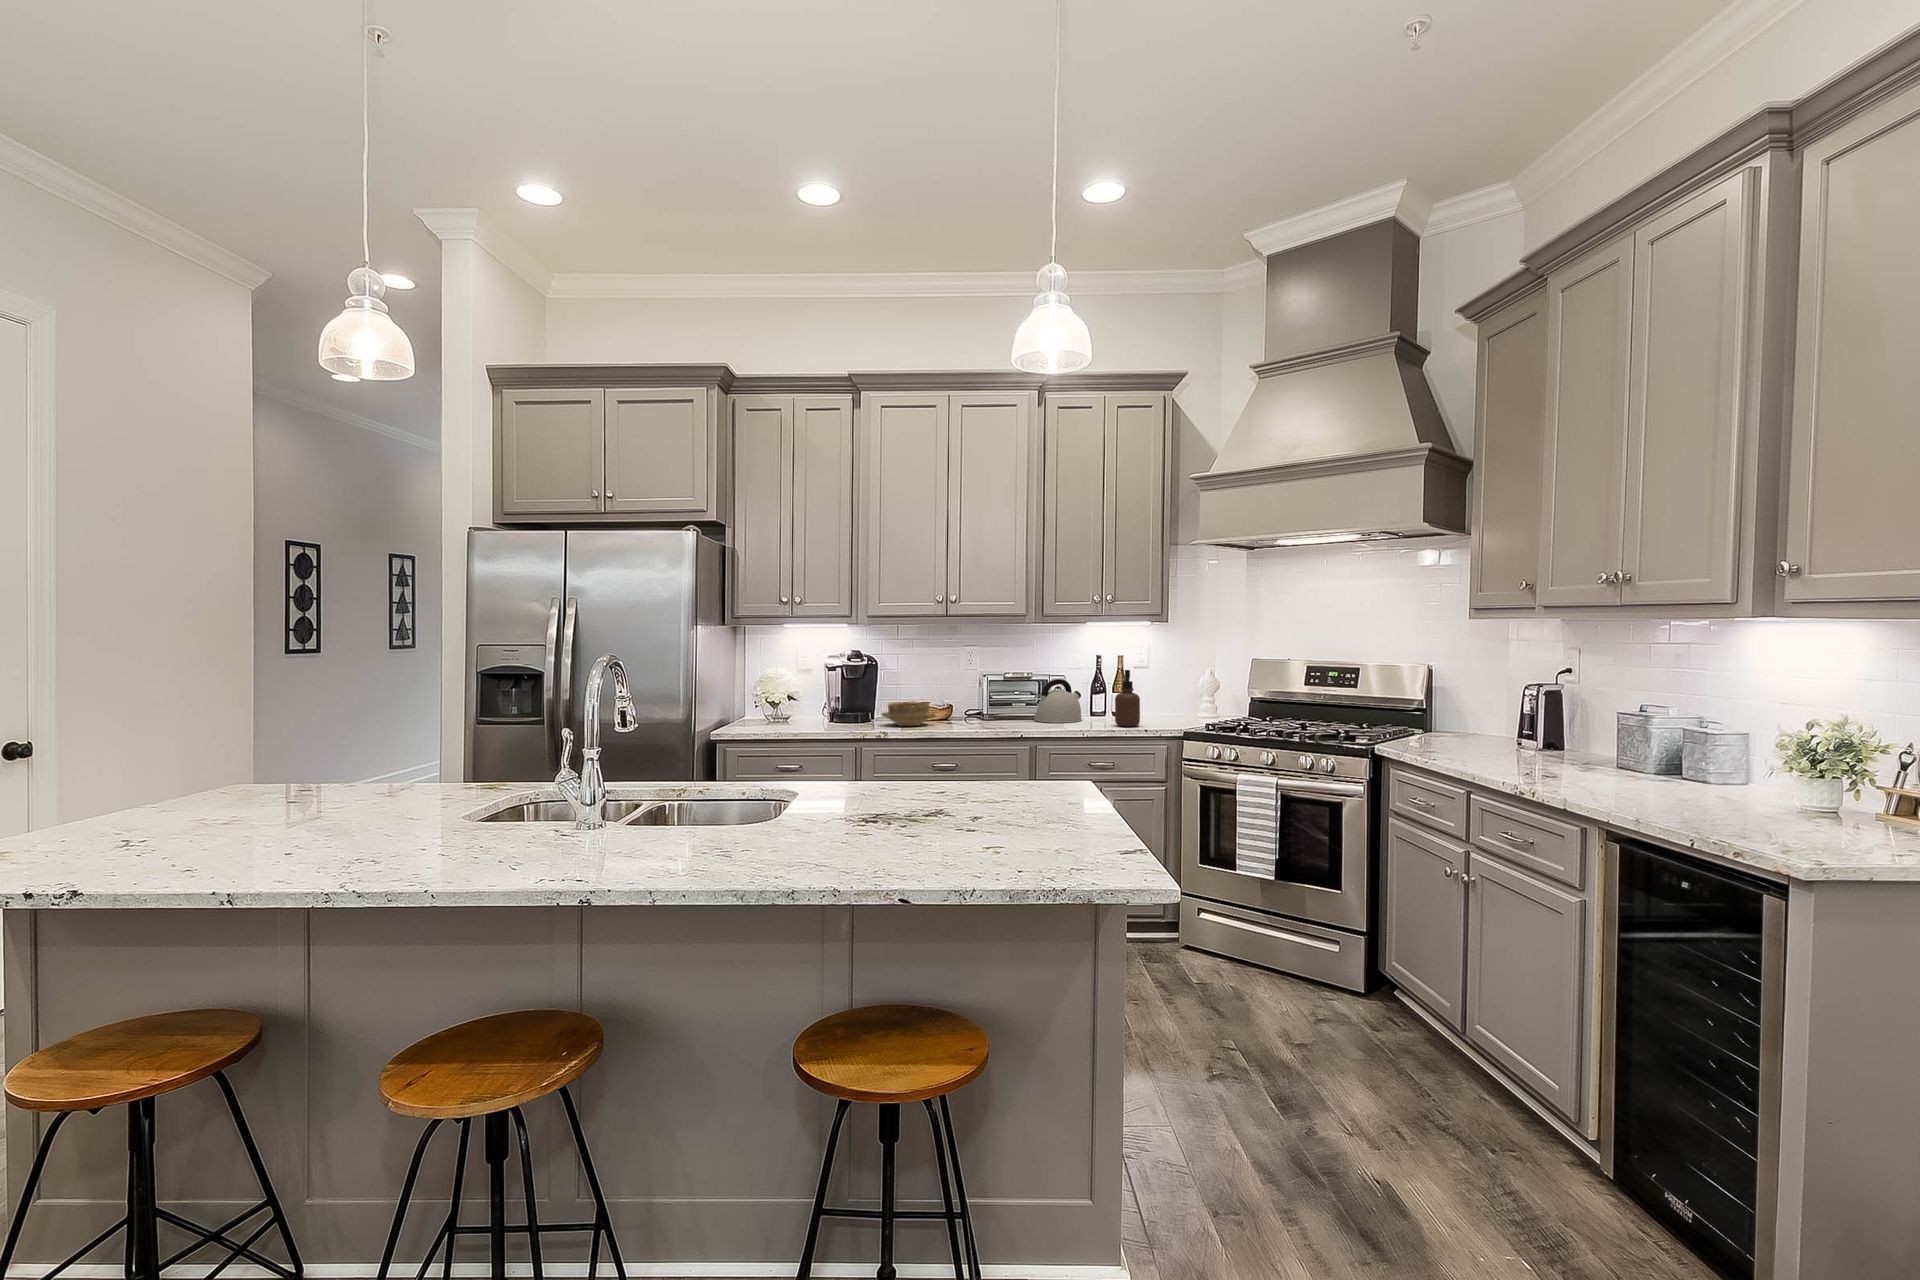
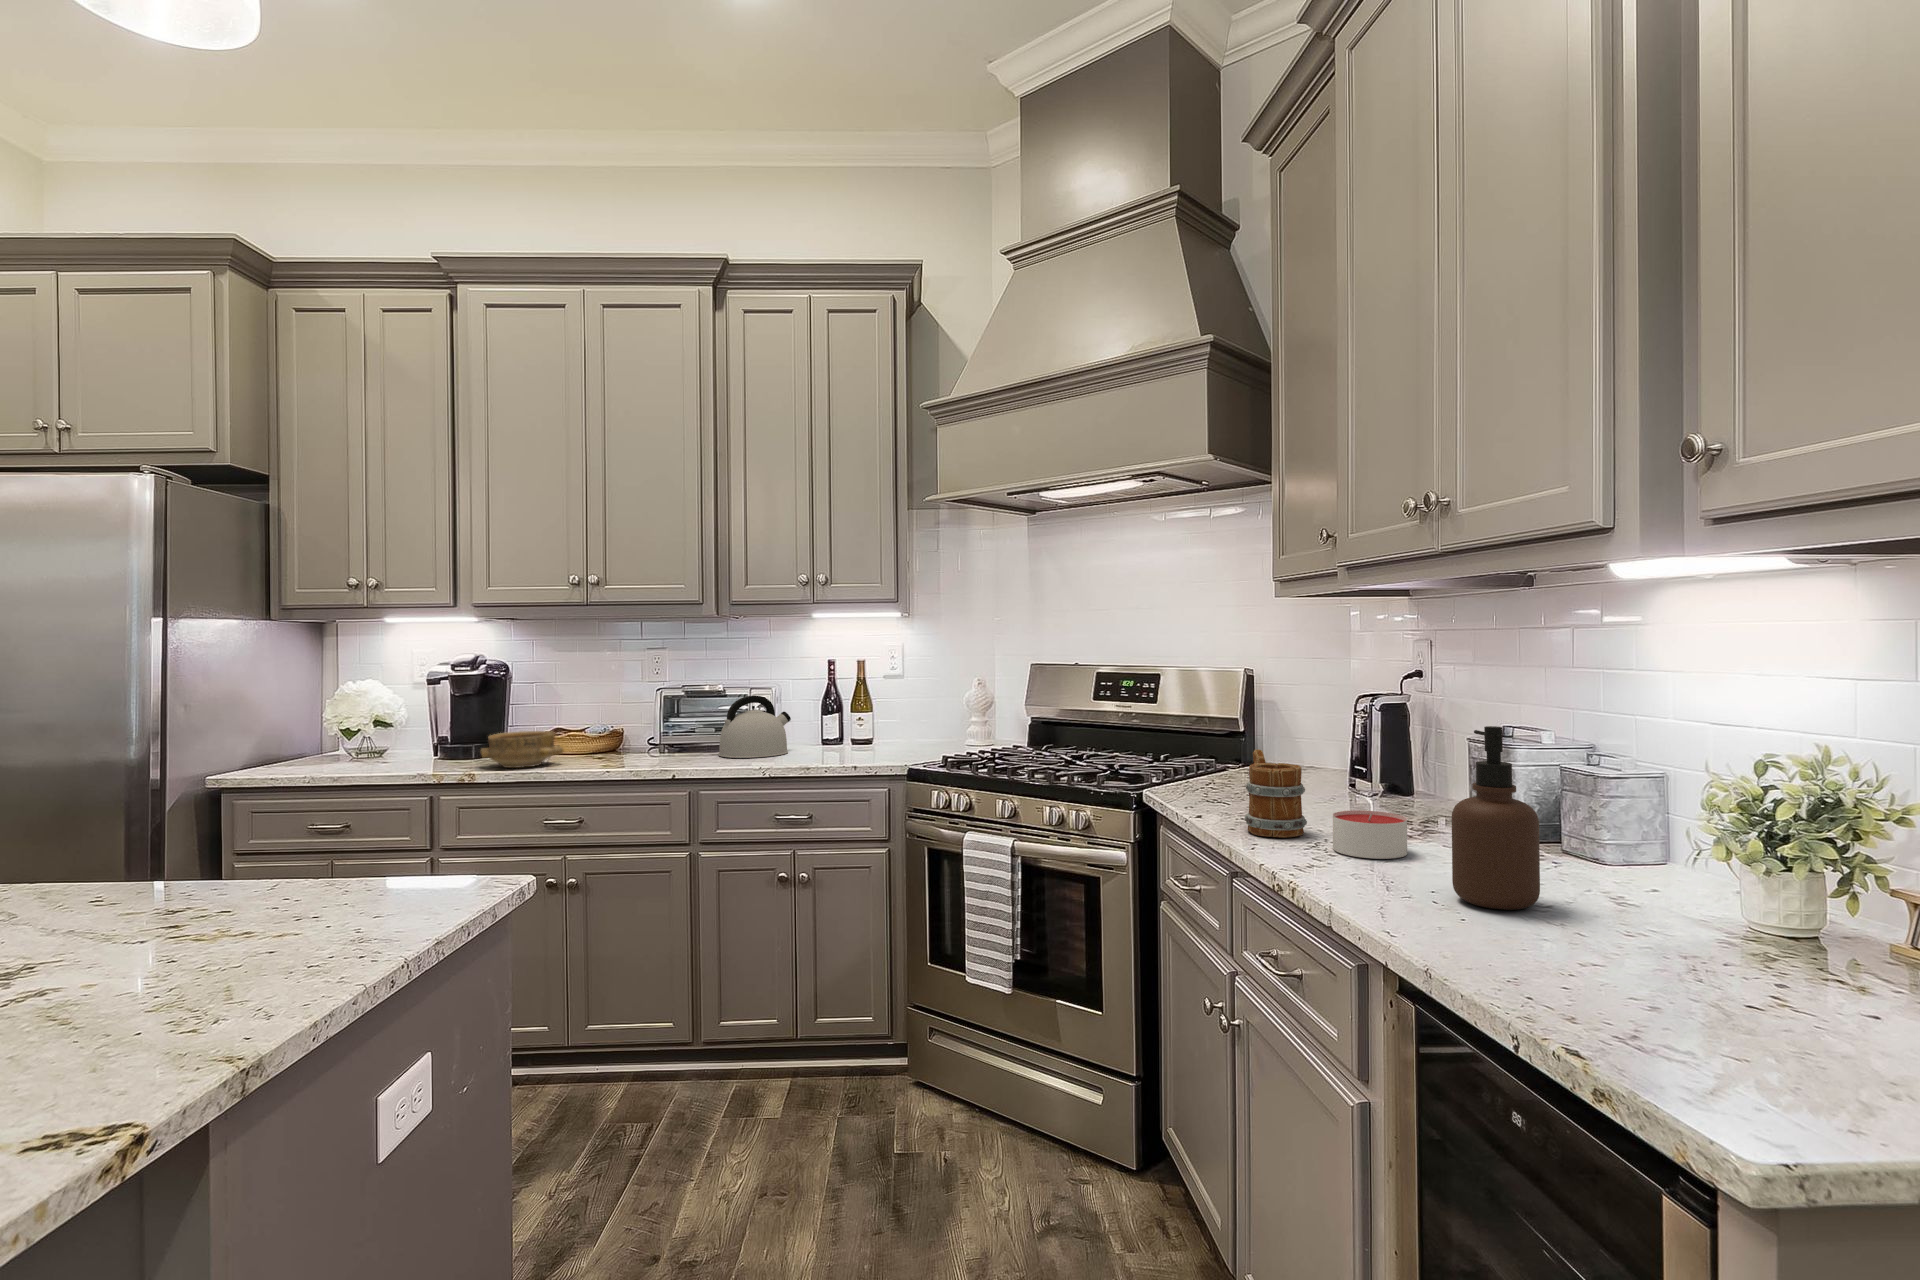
soap dispenser: present [1115,670,1140,727] -> present [1452,726,1540,910]
mug: none [1471,717,1515,770] -> present [1244,749,1307,837]
candle: none [1538,754,1587,780] -> present [1333,810,1407,859]

